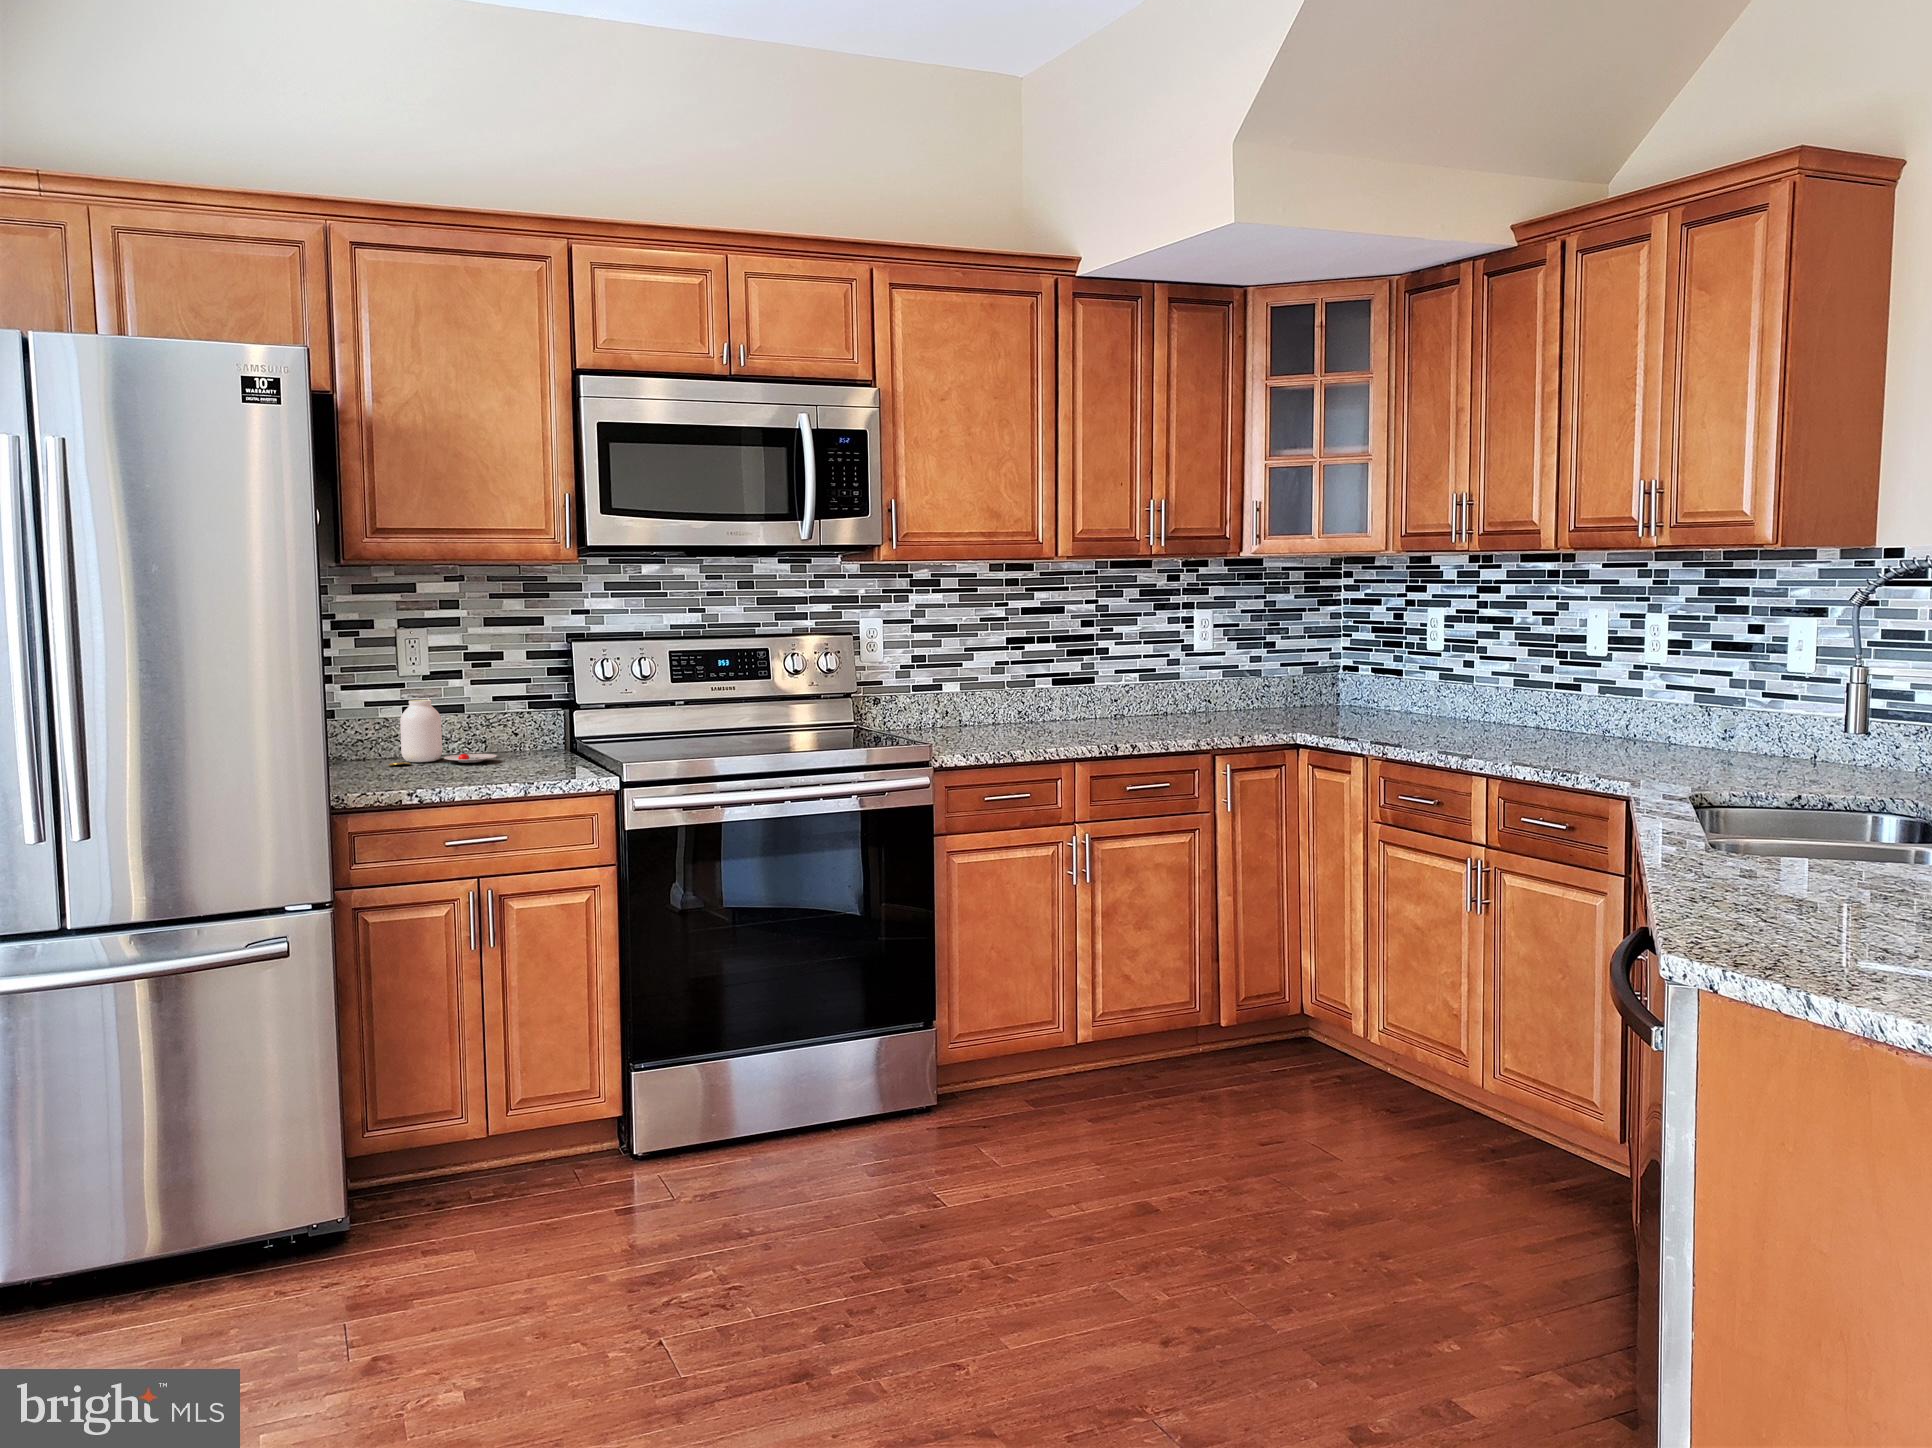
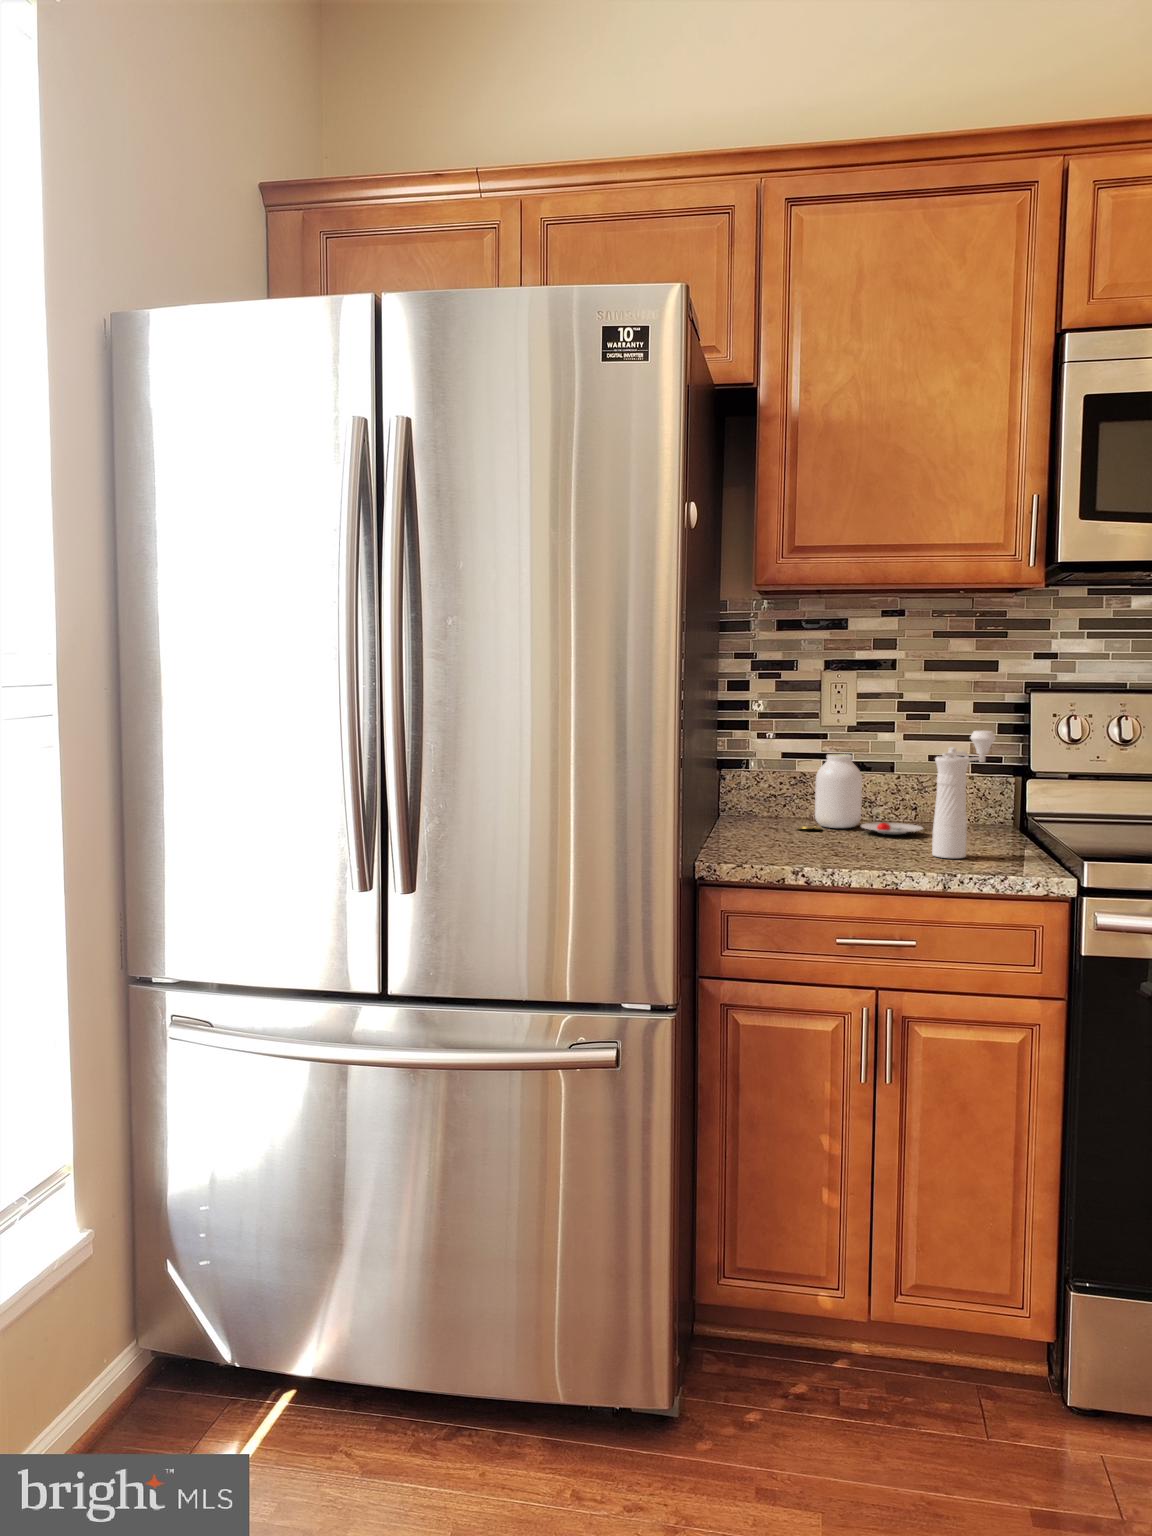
pepper mill: none [508,675,552,774] -> present [932,731,996,858]

